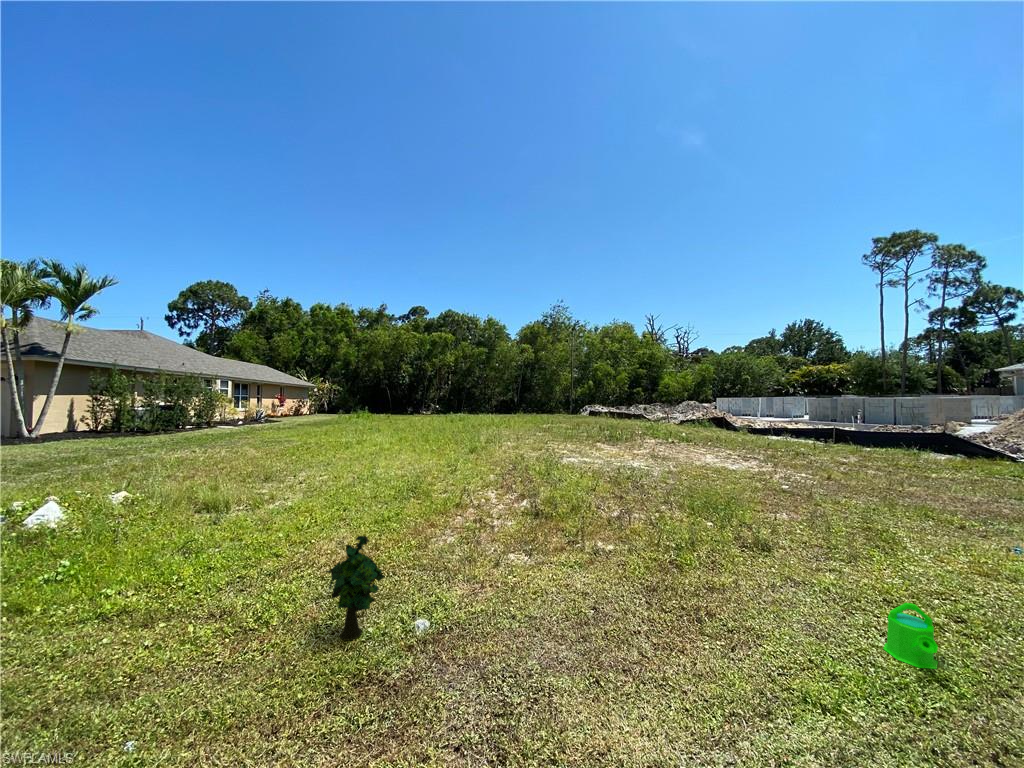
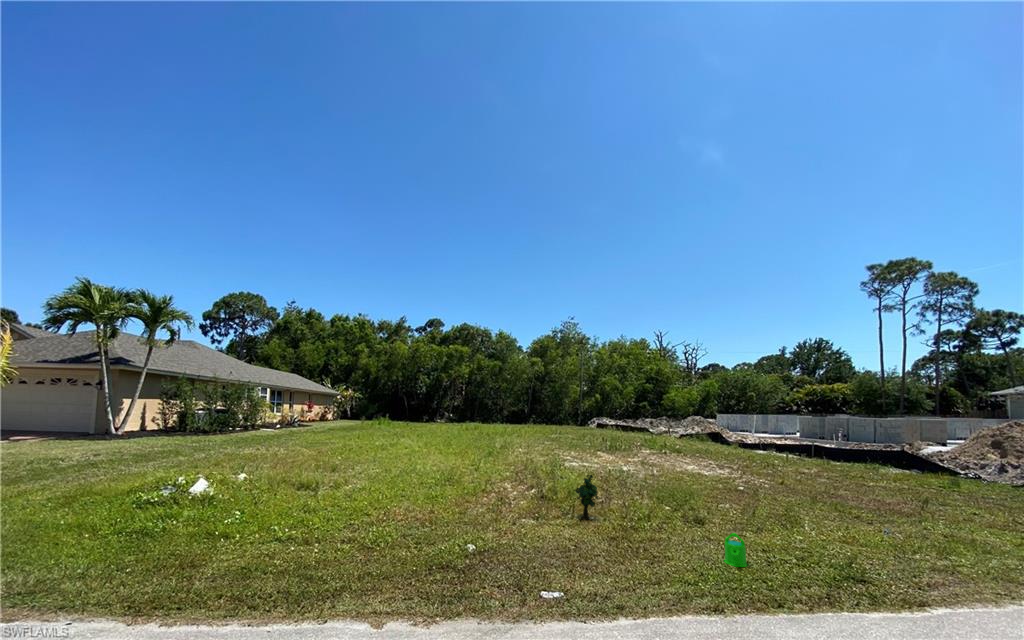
decorative plant: present [326,536,385,641] -> present [575,475,598,520]

